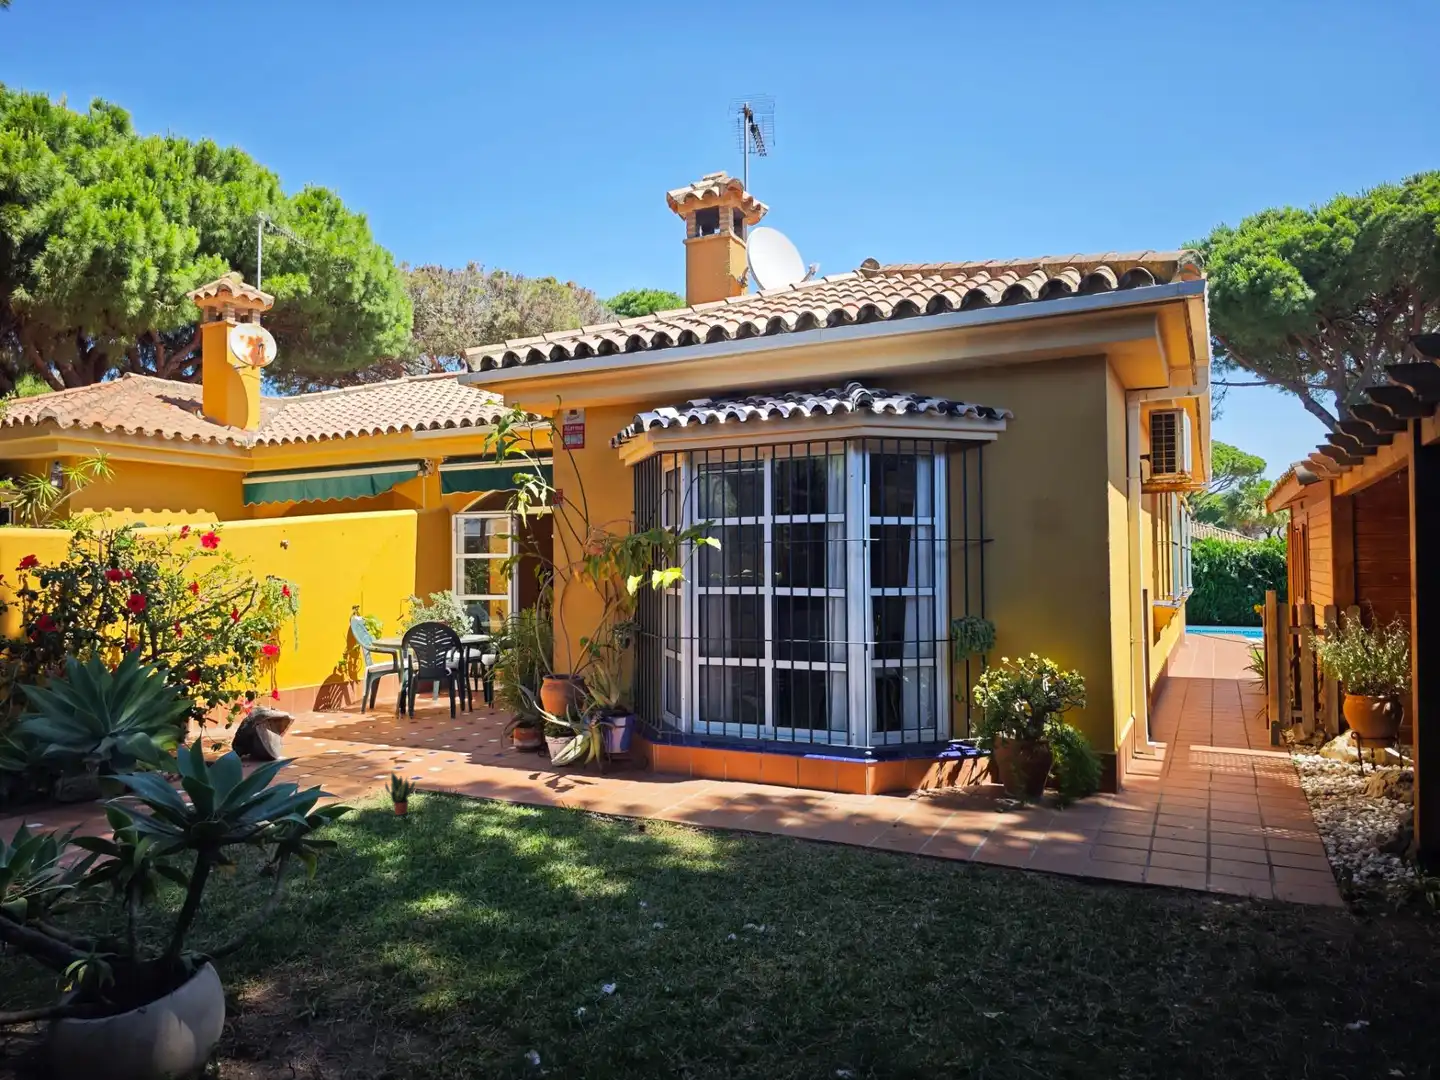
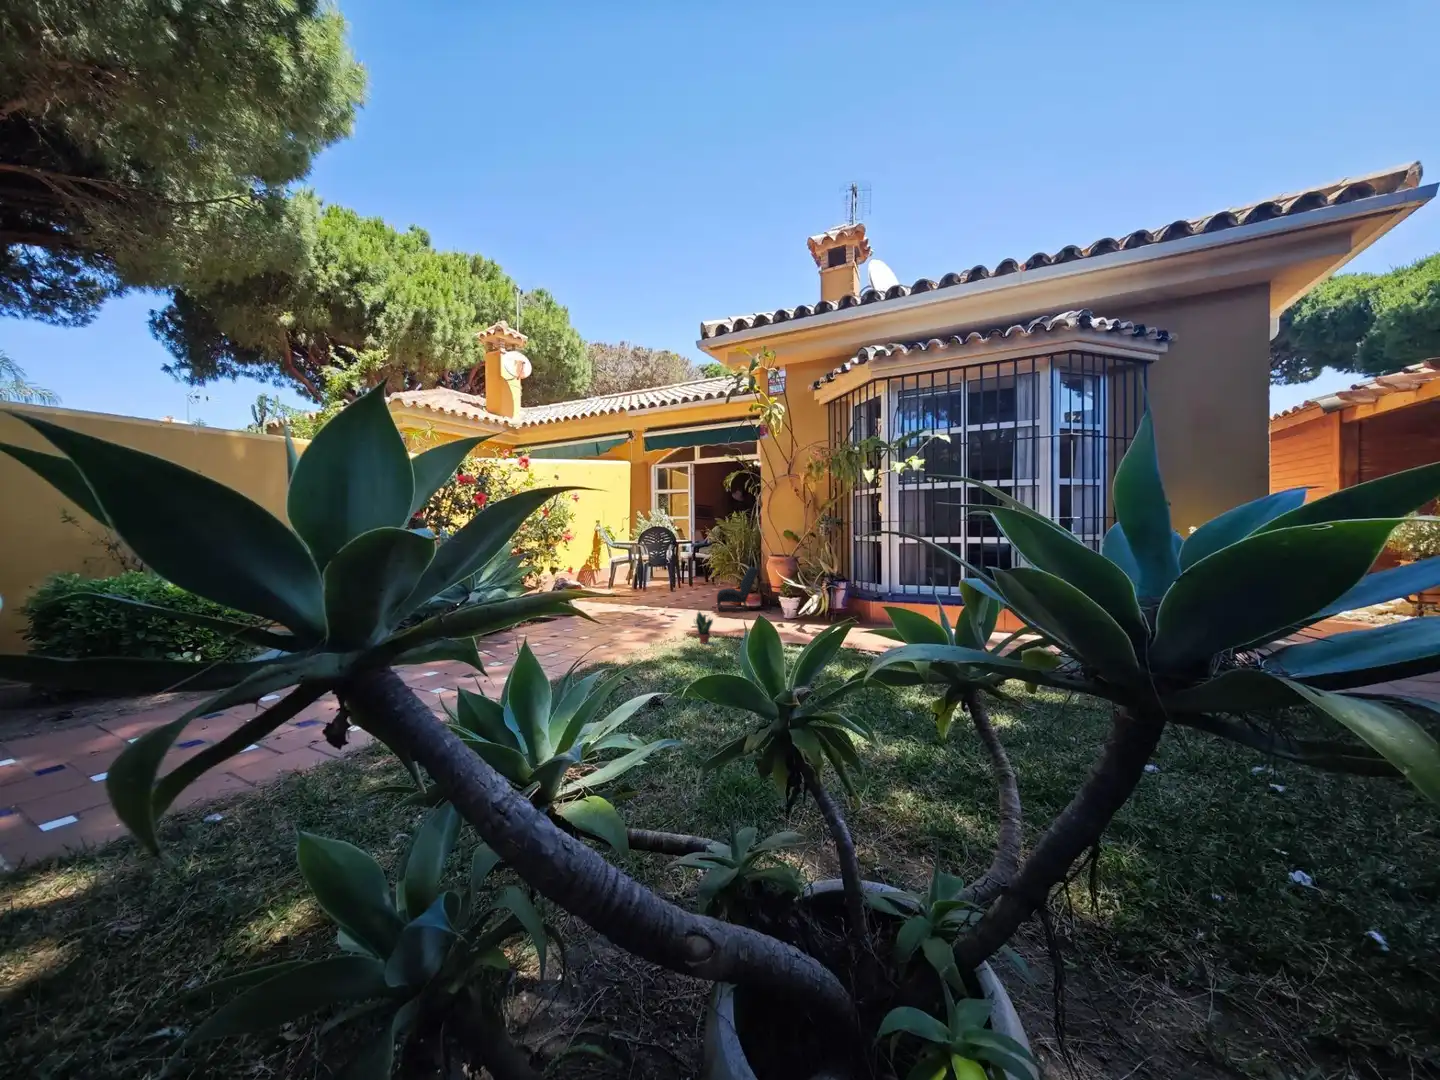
lounge chair: none [480,690,546,758] -> present [717,567,758,612]

